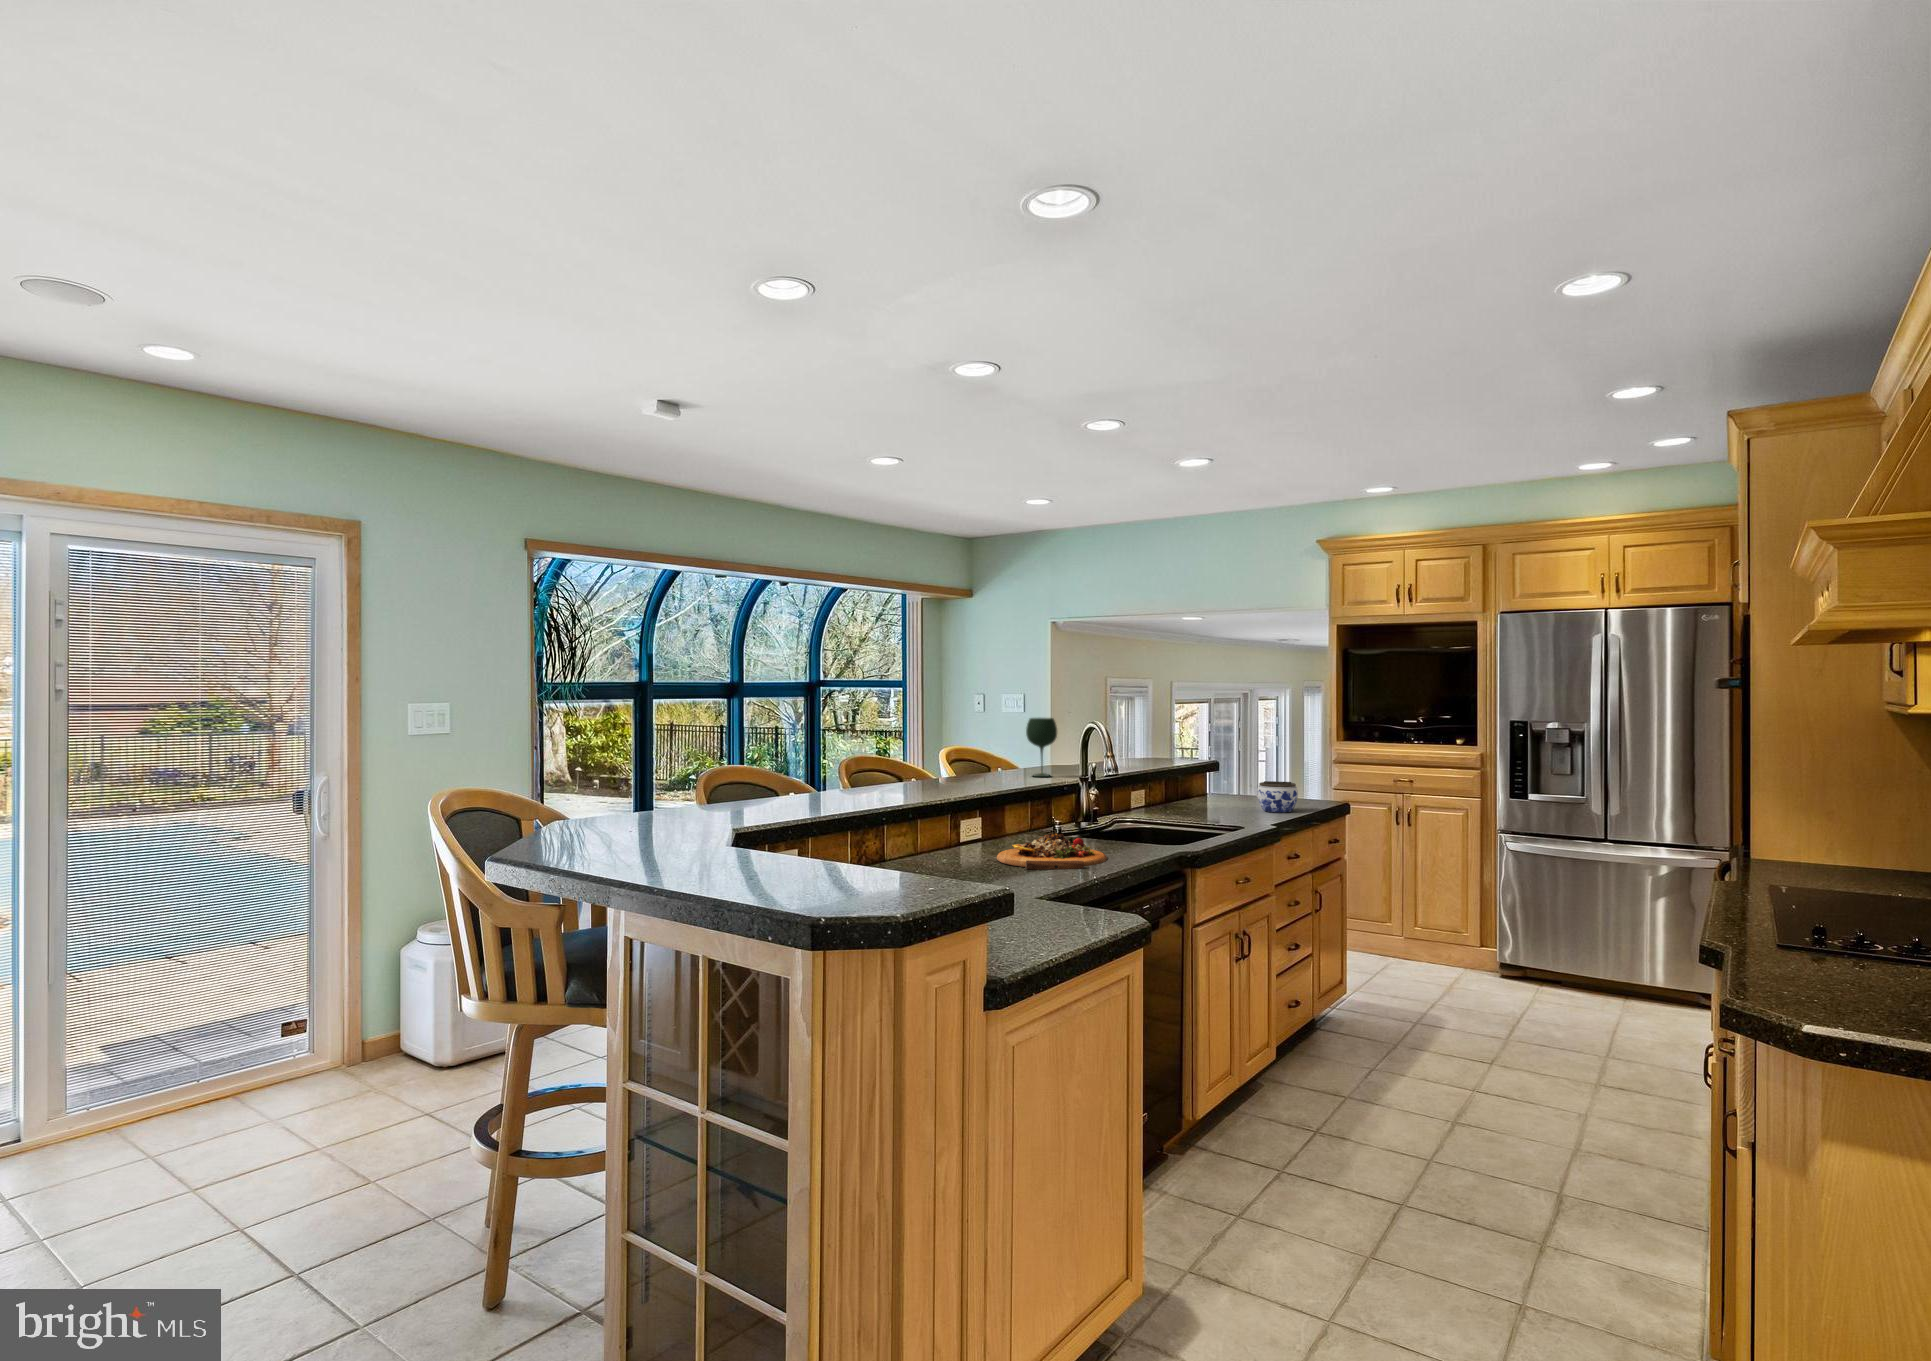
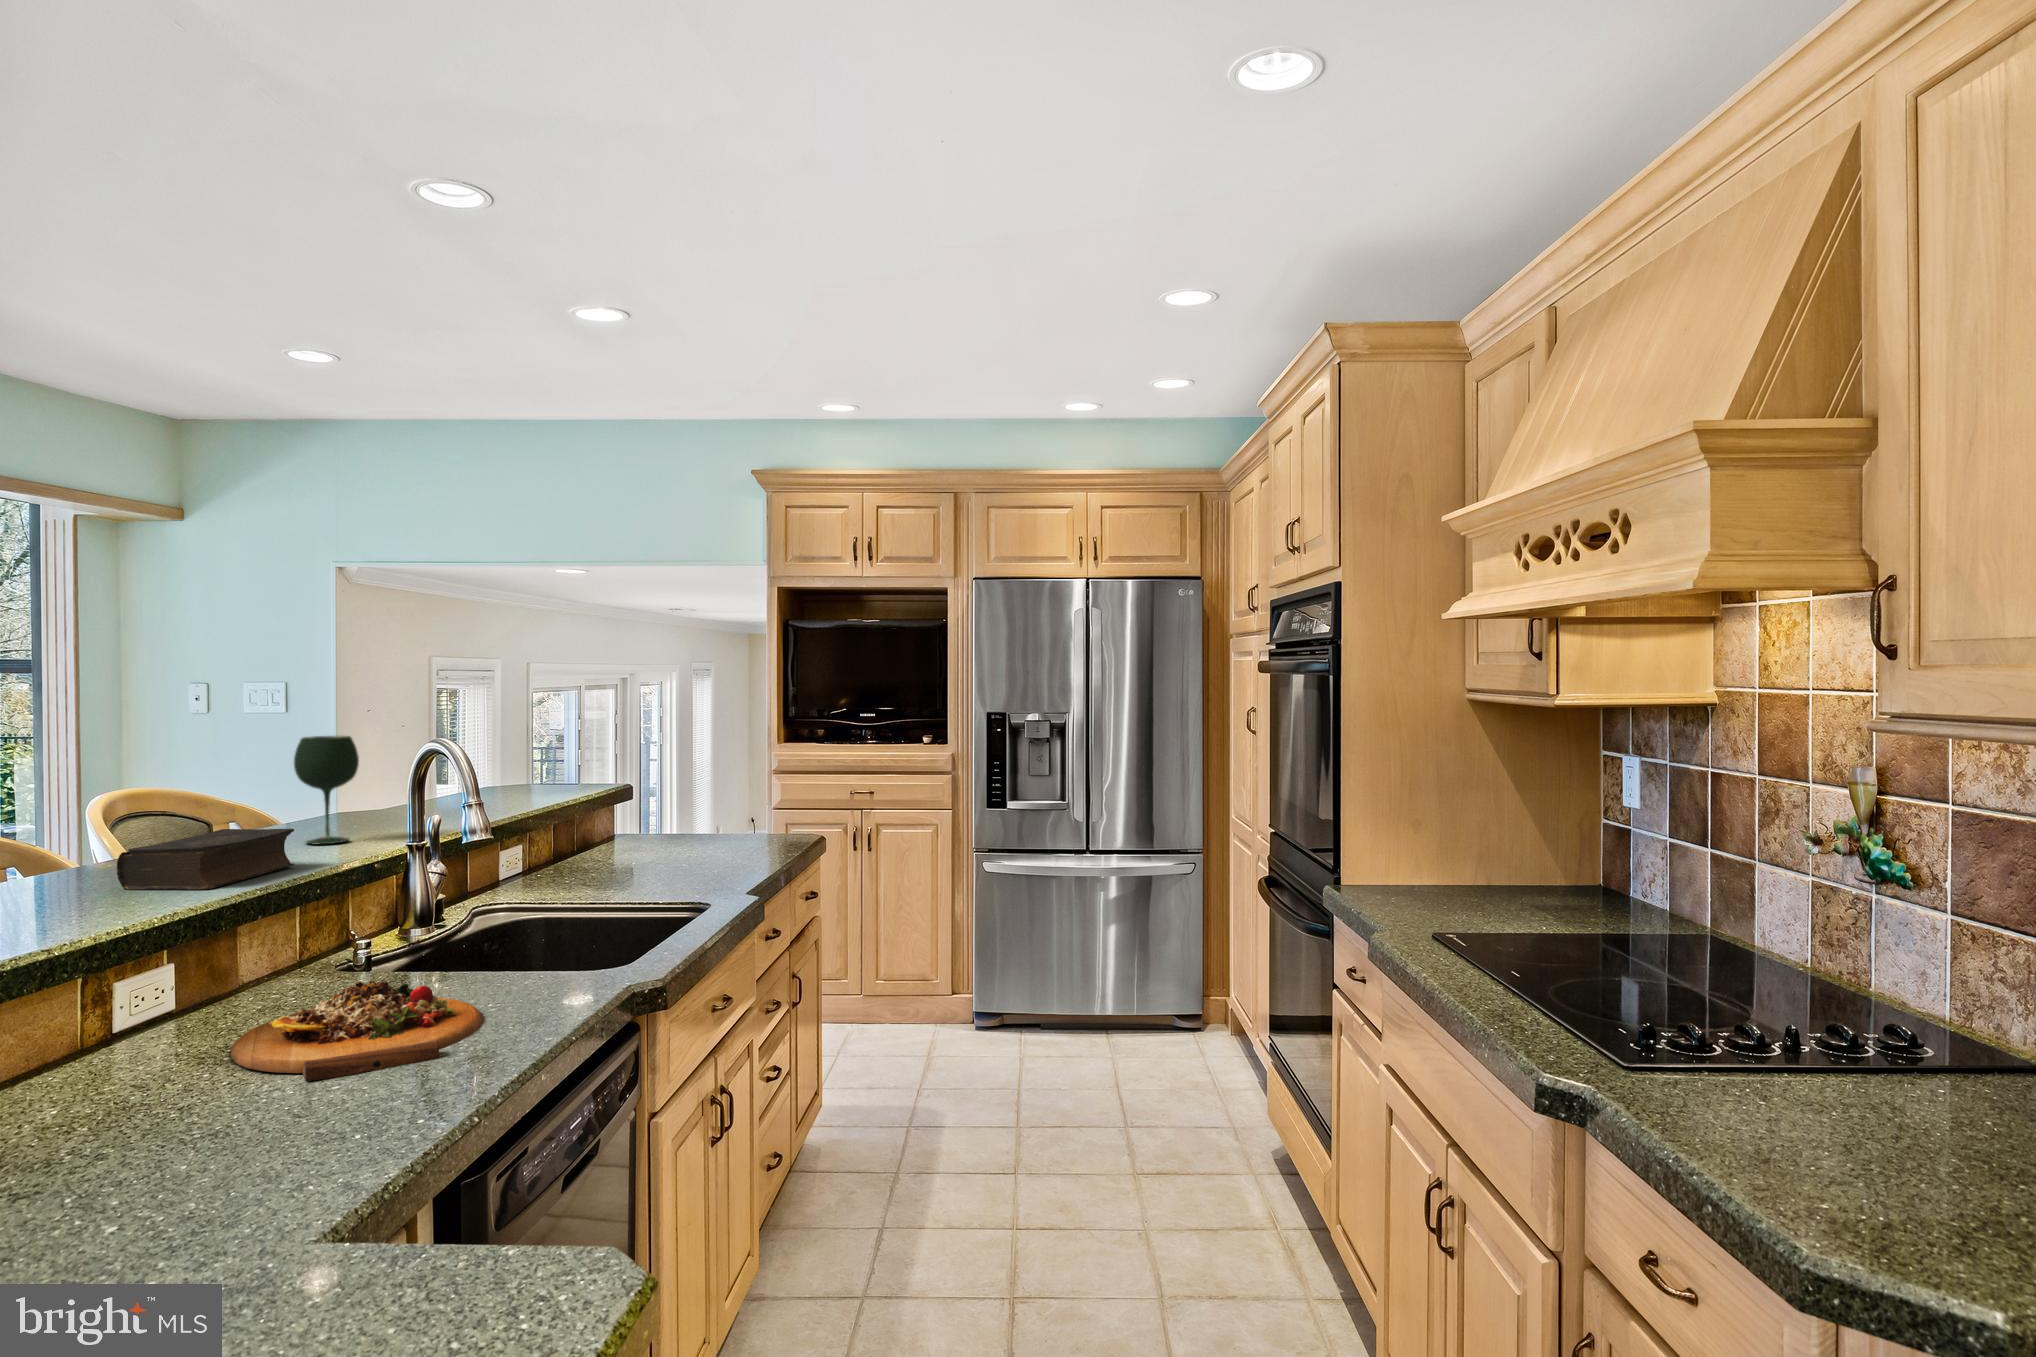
book: none [950,762,1025,788] -> present [117,829,294,890]
jar: present [1257,781,1298,813] -> none [702,817,763,866]

